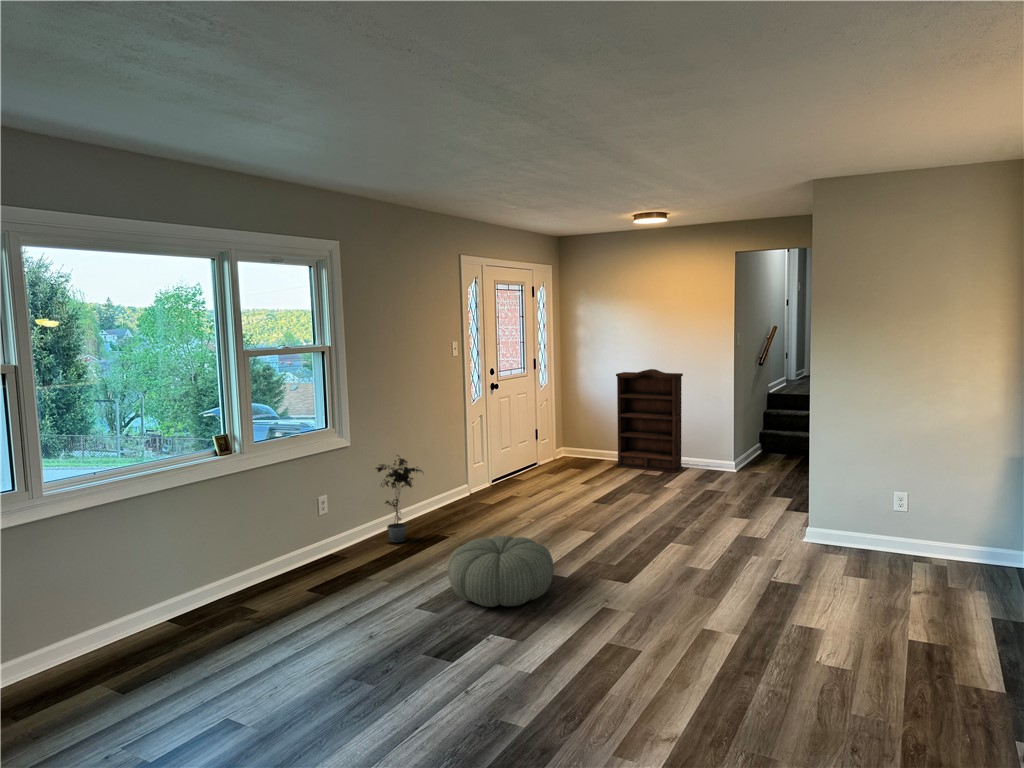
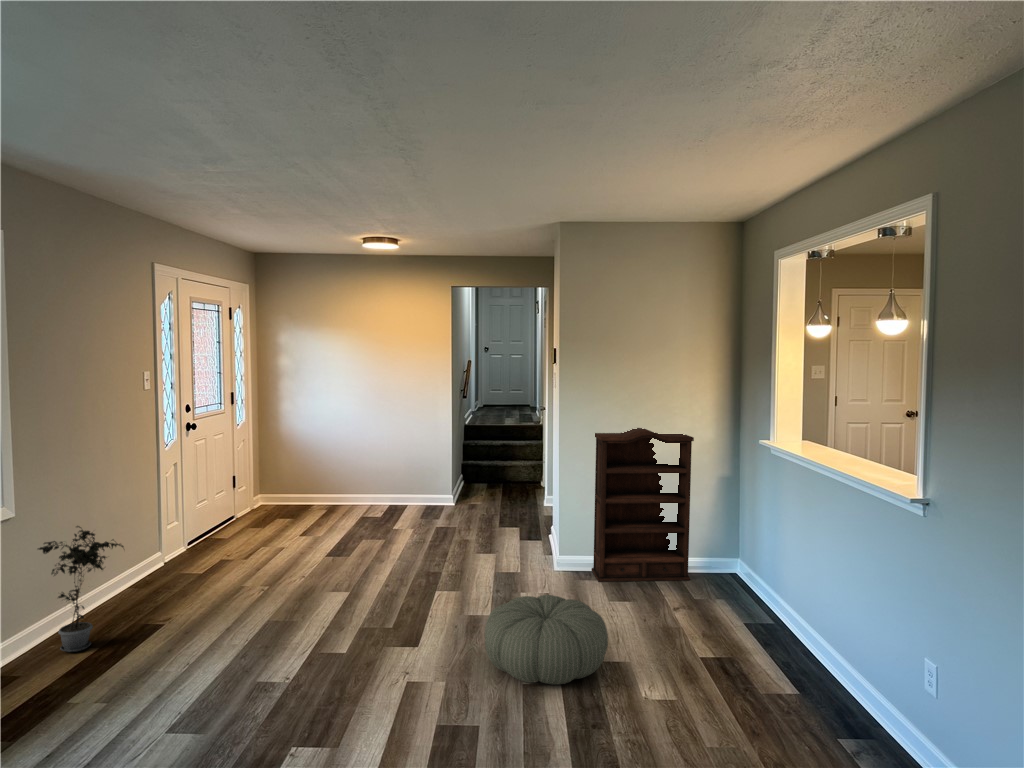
bookshelf: present [616,369,683,473] -> present [592,428,694,582]
pouf: present [448,536,554,607] -> present [485,595,608,685]

